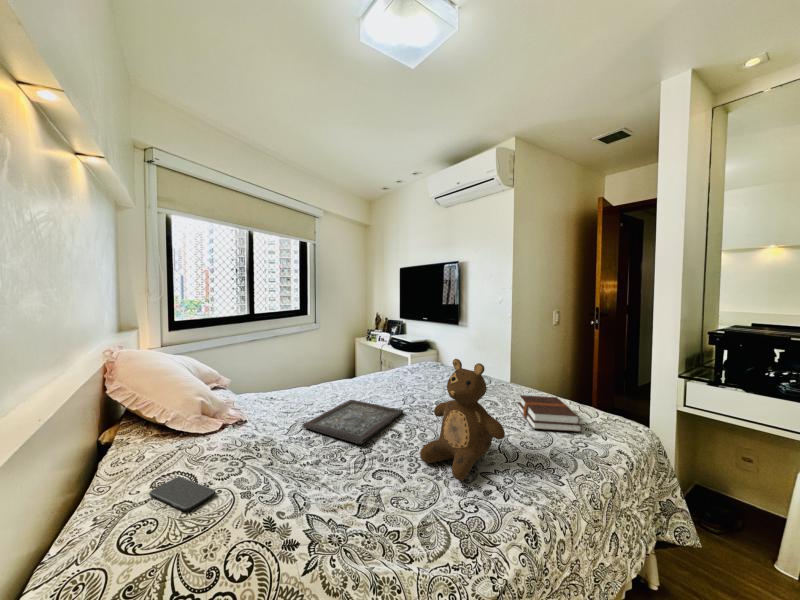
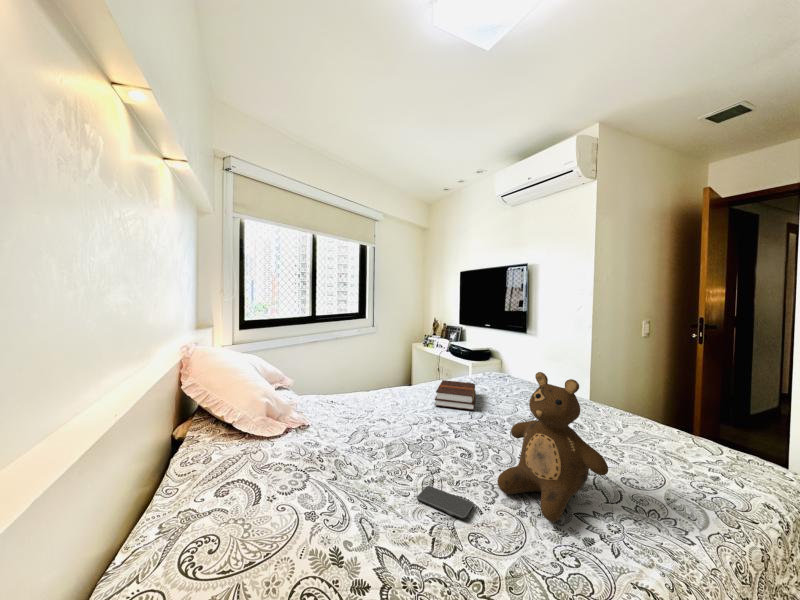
hardback book: present [518,395,582,432] -> present [435,380,476,410]
tray: present [303,400,403,444] -> none [364,409,471,462]
smartphone: present [149,477,215,511] -> present [417,486,473,520]

